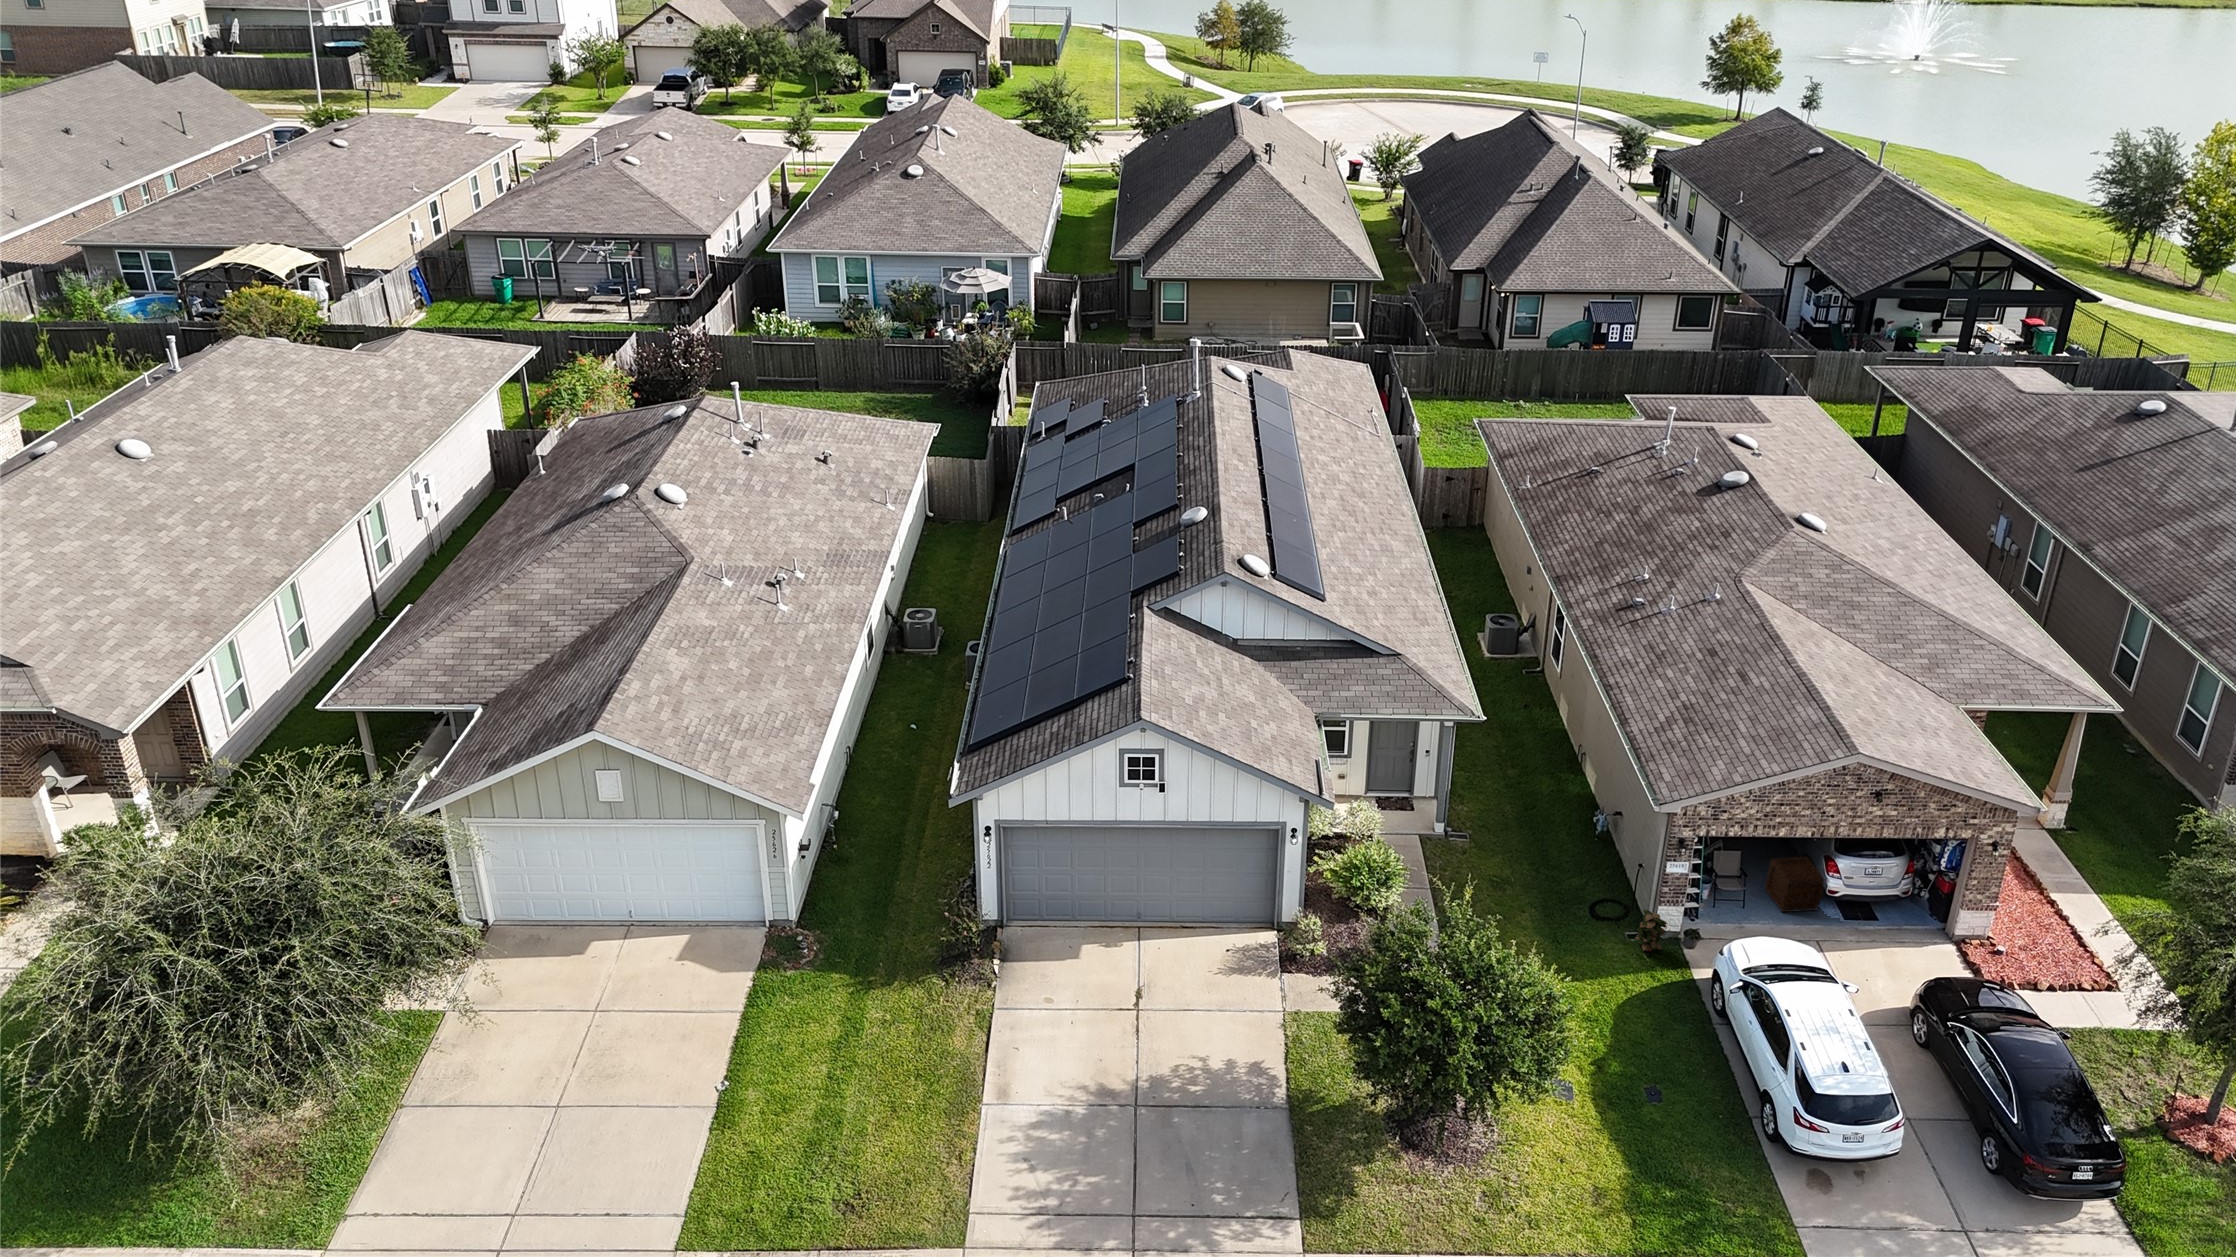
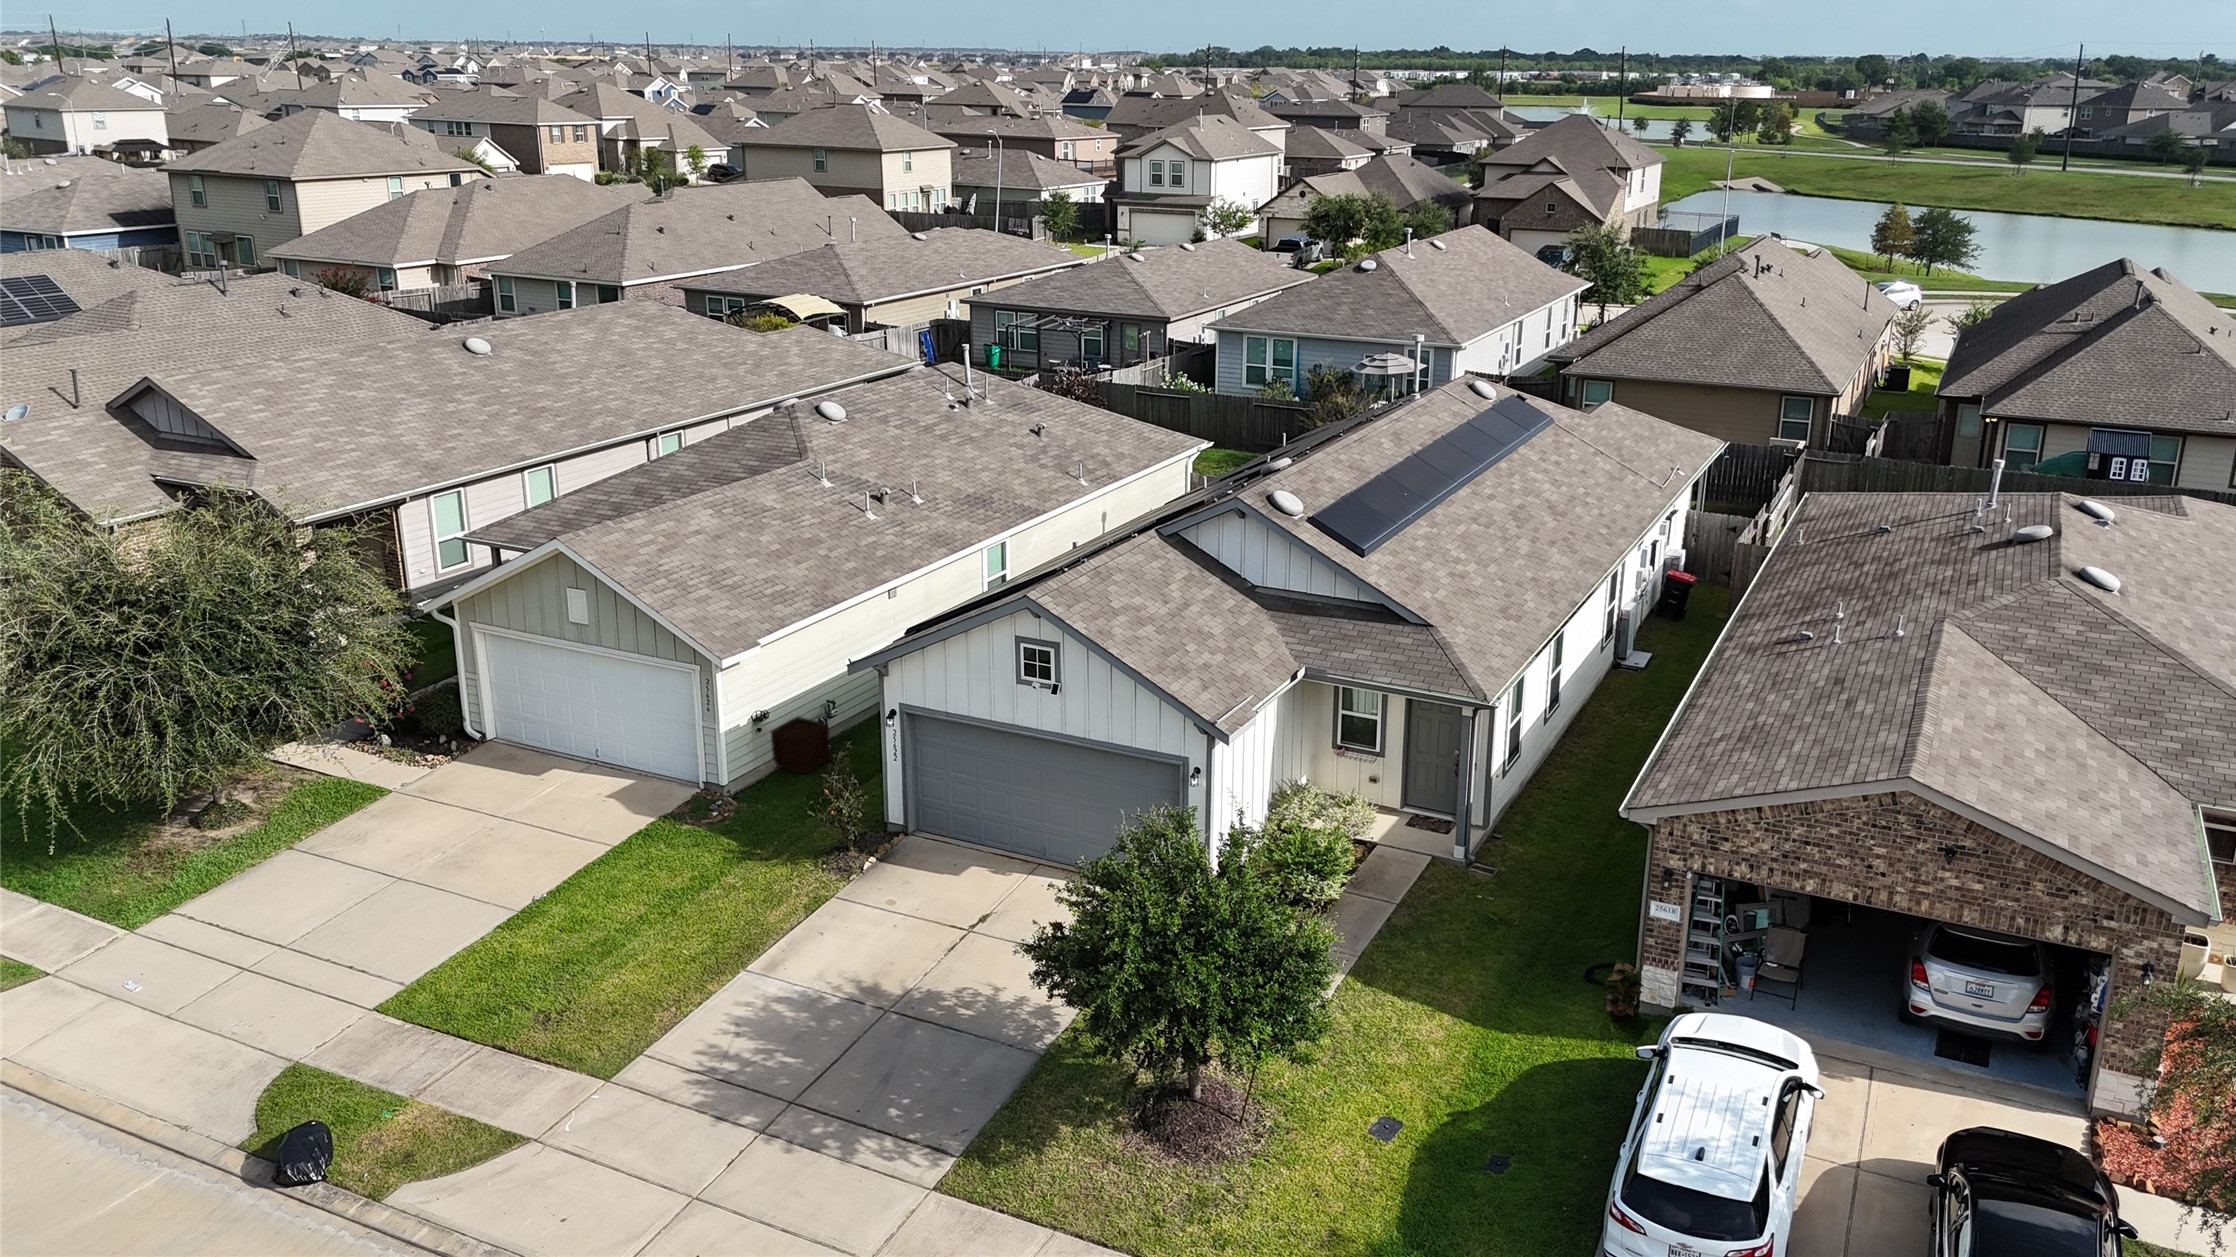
wooden crate: present [1765,857,1826,912] -> present [771,716,831,774]

